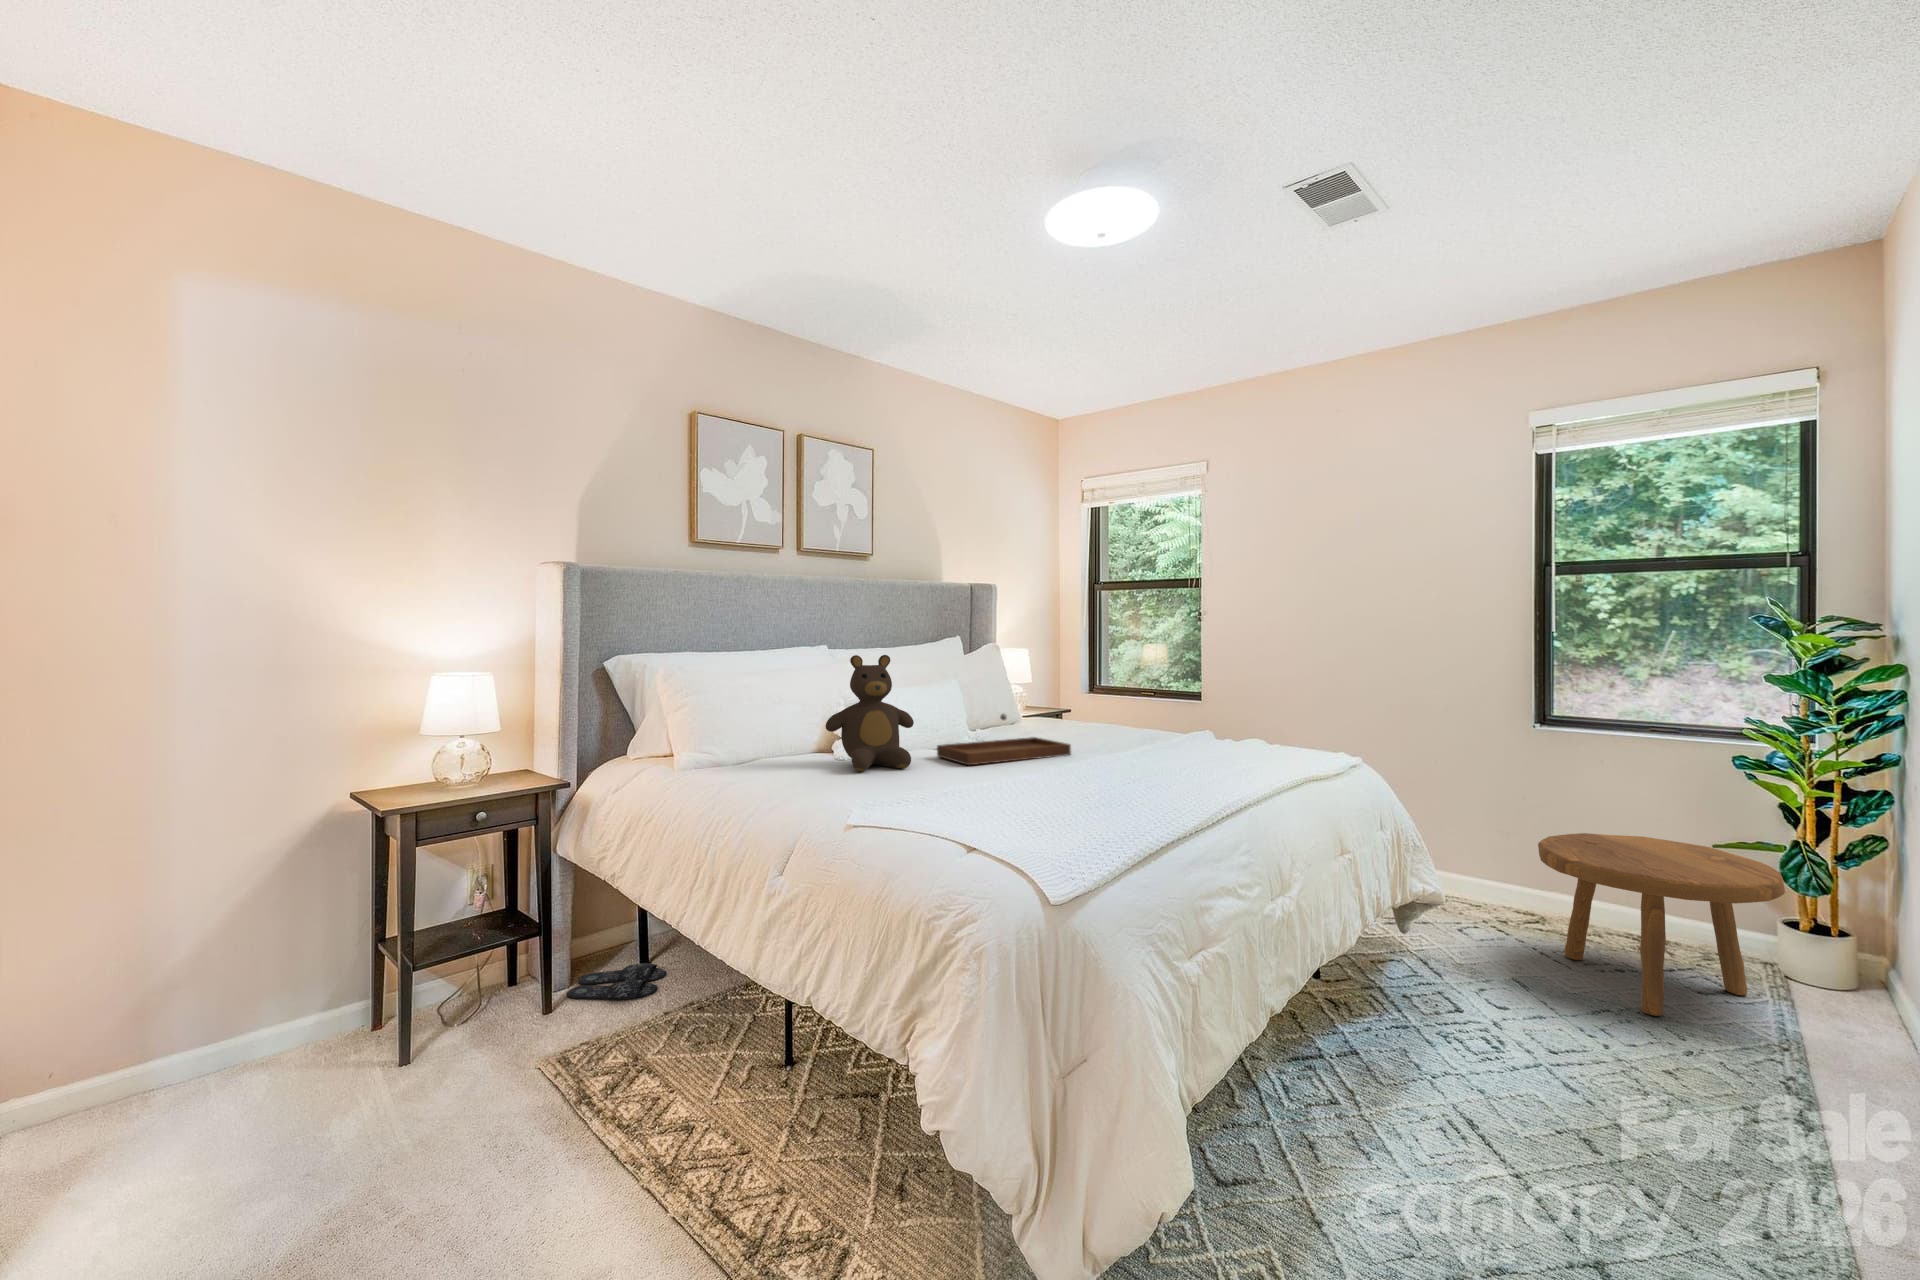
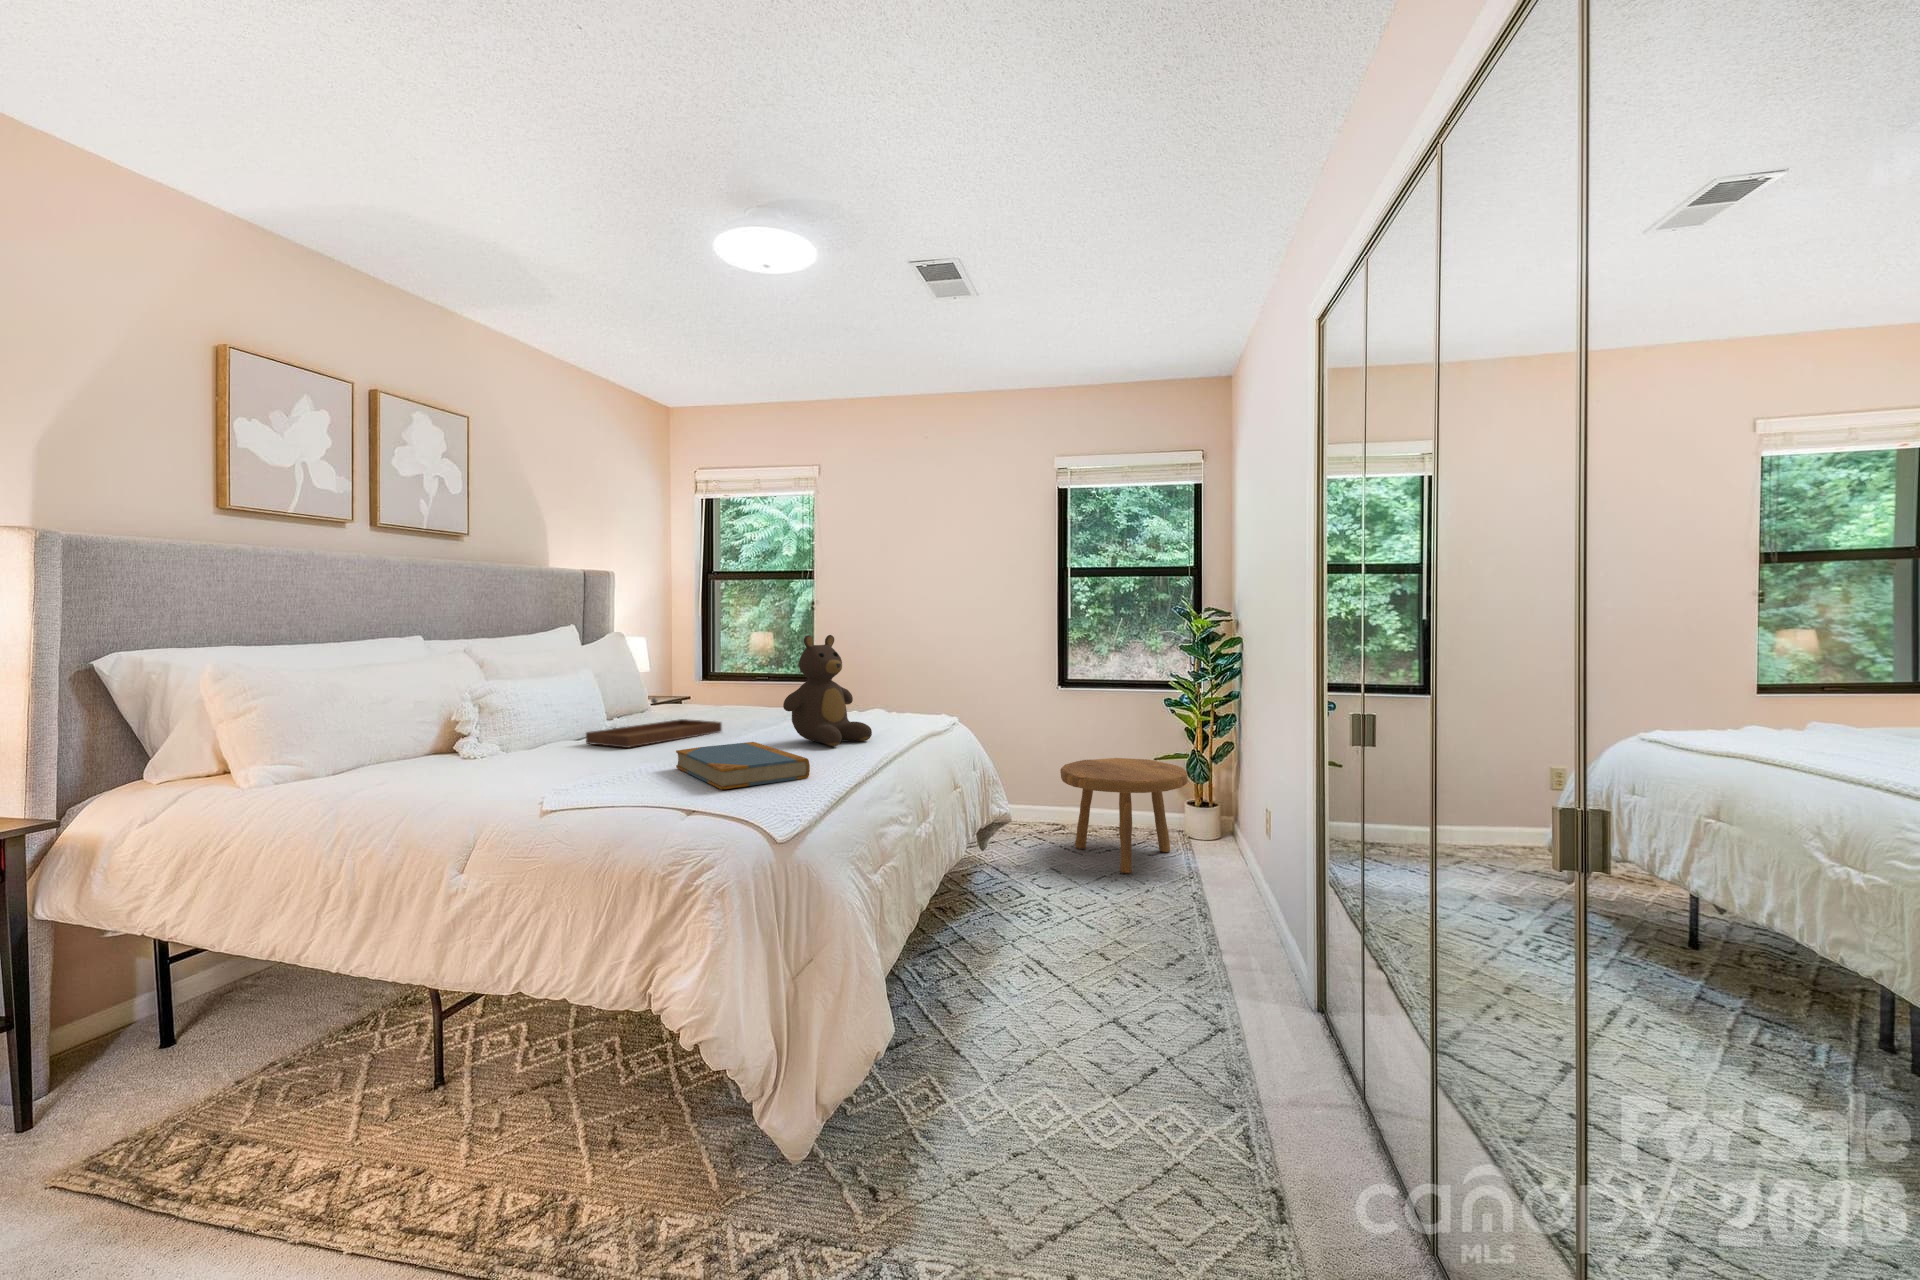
teddy bear: present [826,655,914,771] -> present [783,635,872,746]
book: none [995,774,1123,831] -> present [676,742,810,790]
slippers: present [567,963,667,1000] -> none [55,1033,222,1101]

